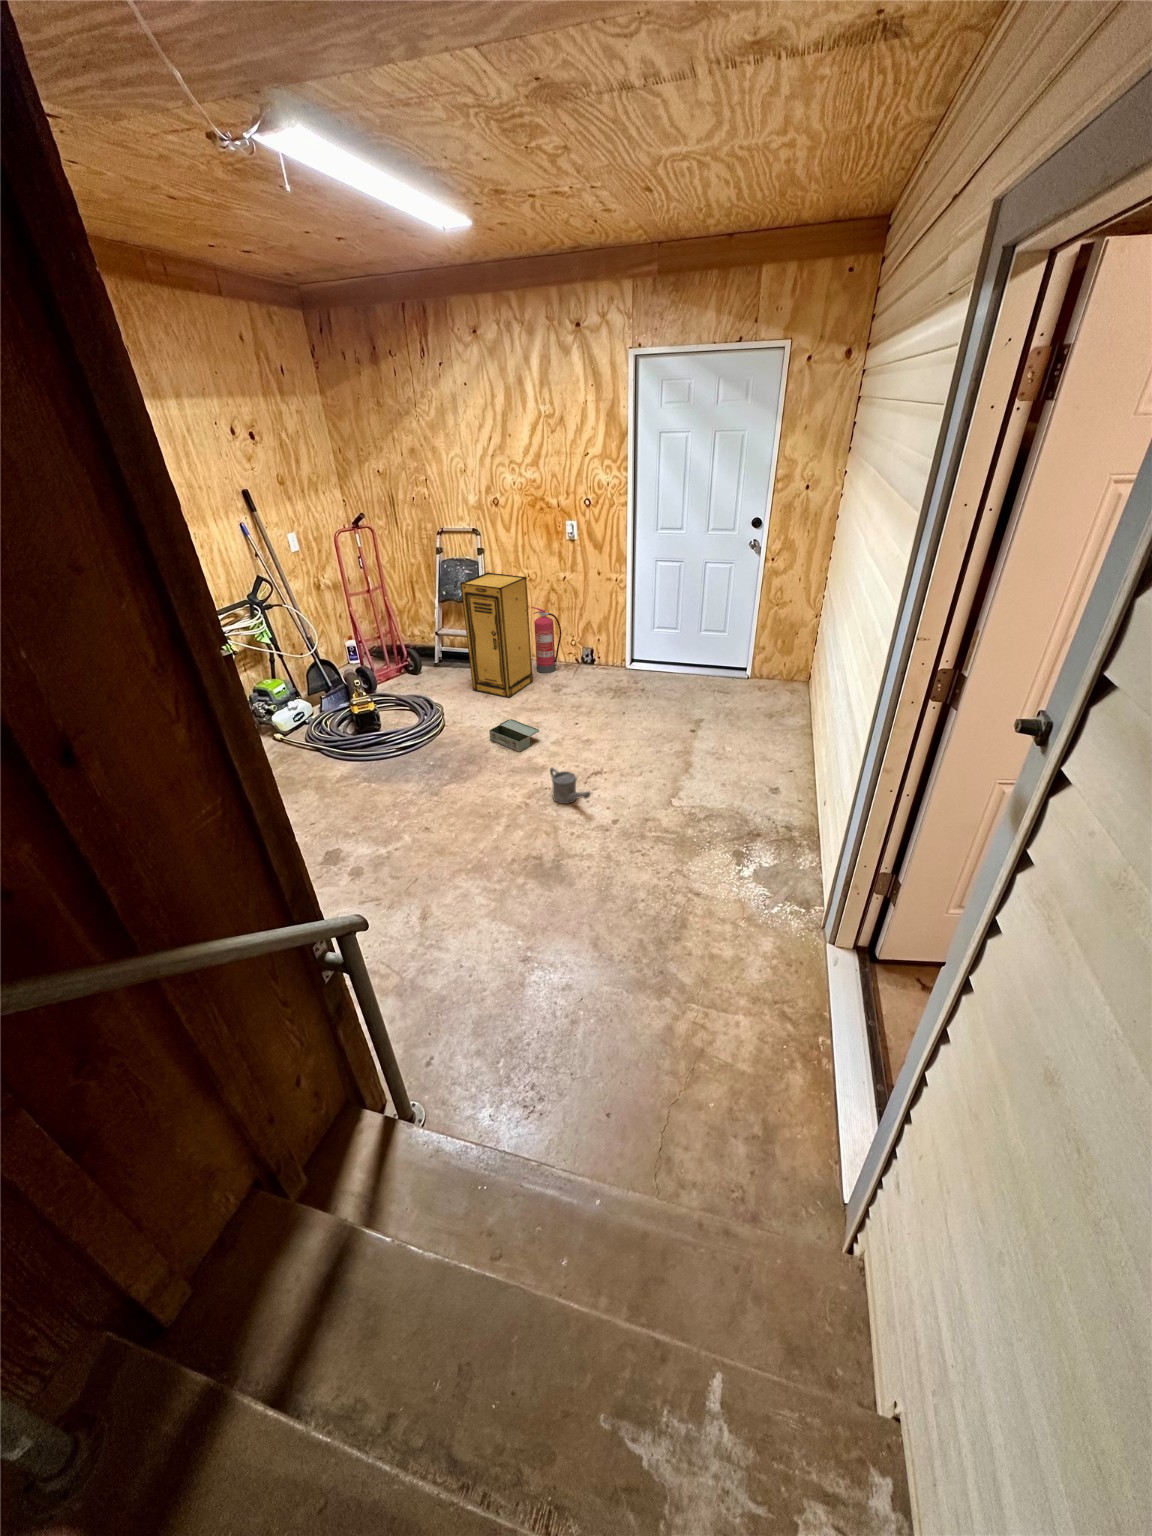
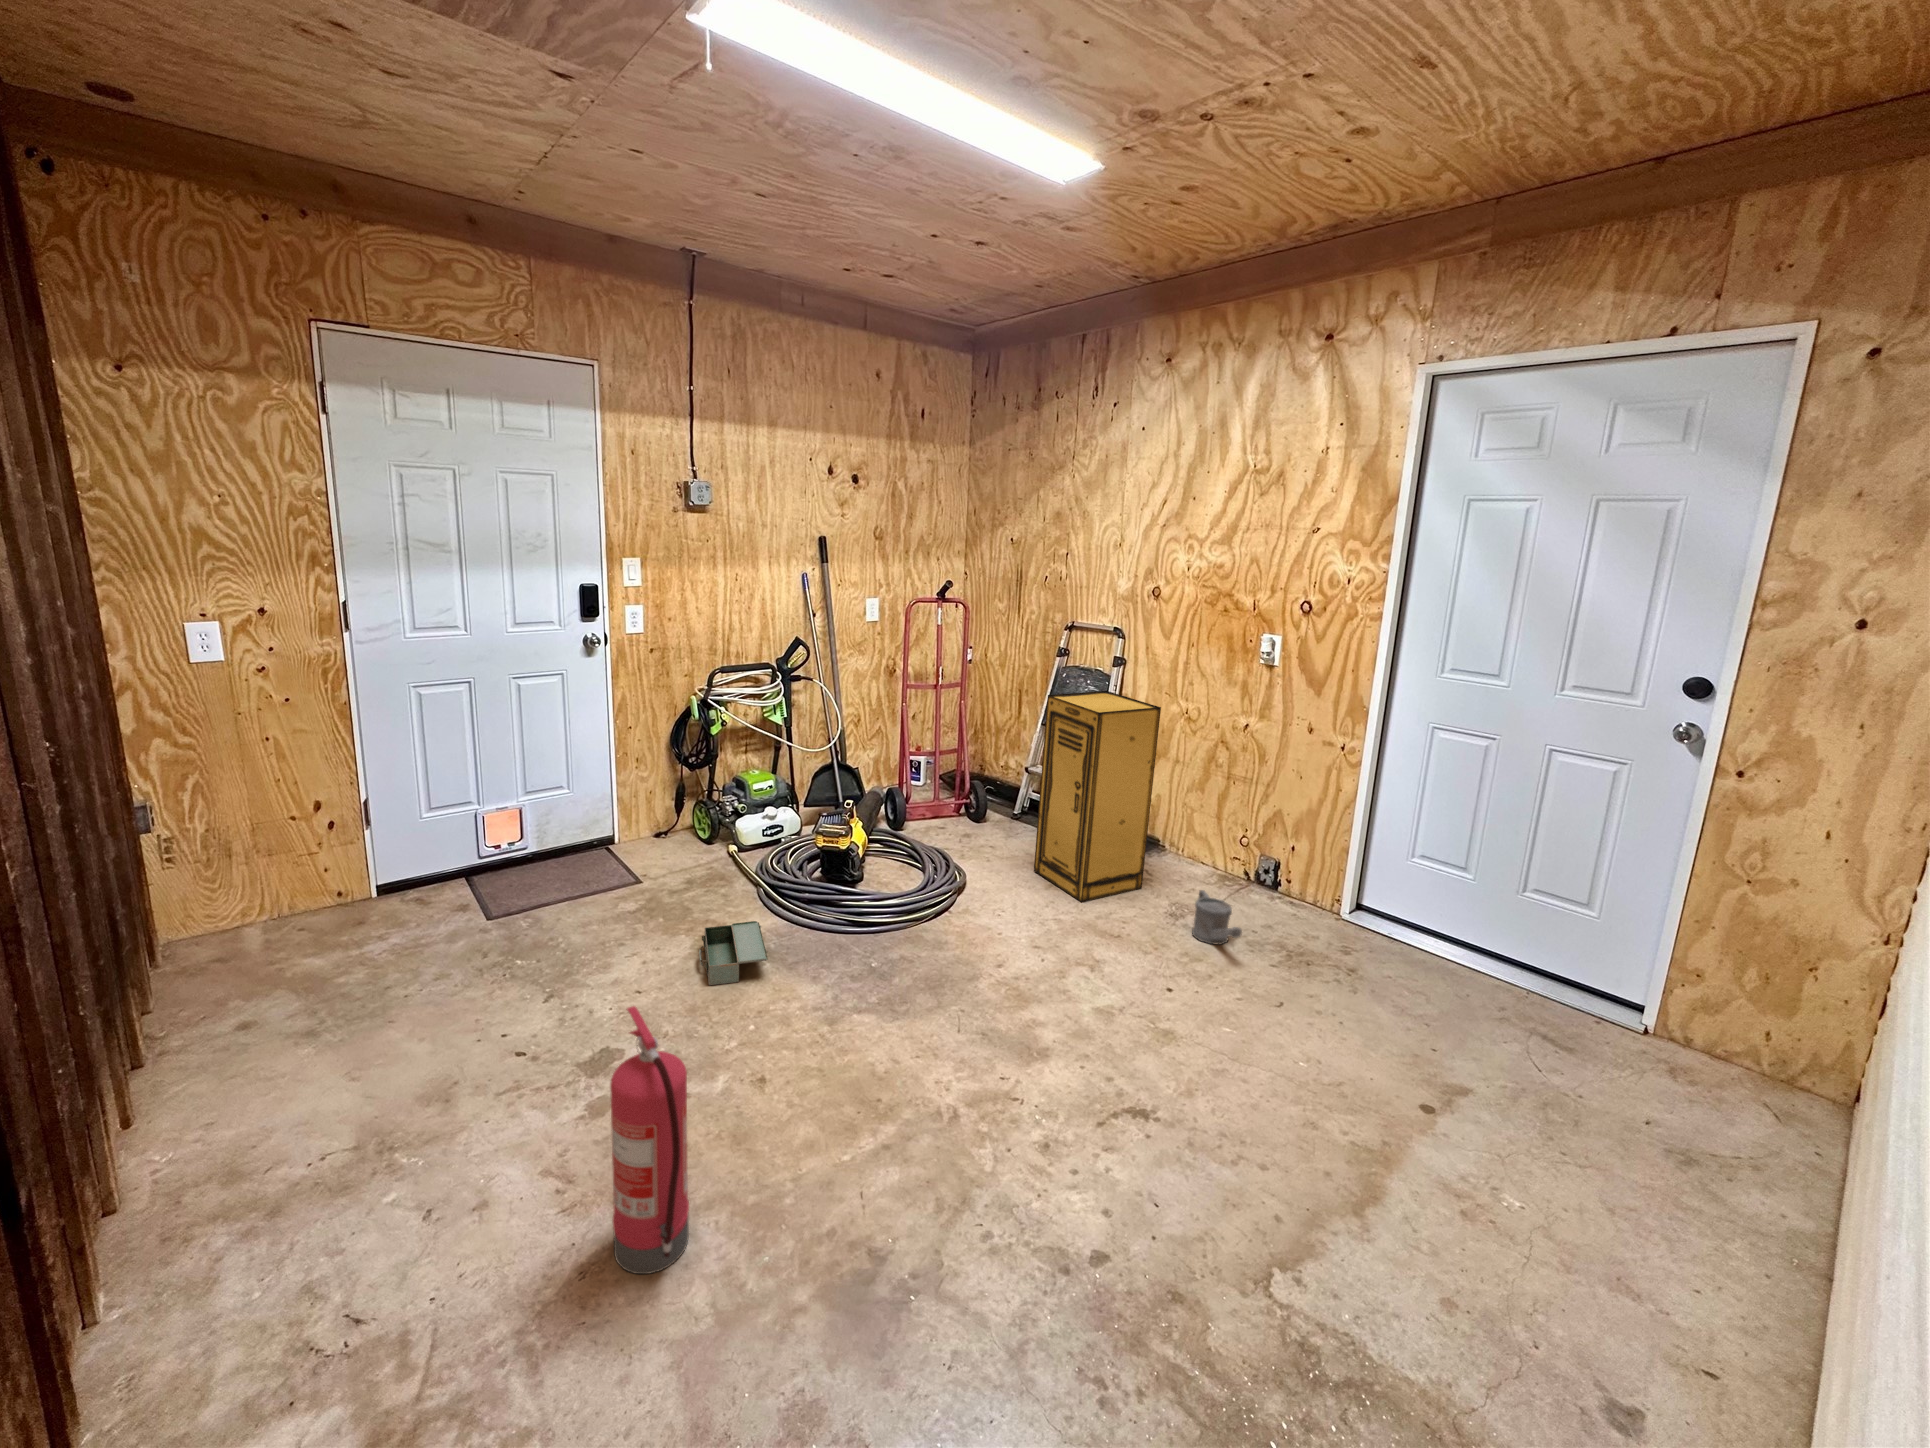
fire extinguisher: present [531,607,561,673] -> present [610,1006,689,1274]
toolbox: present [489,719,539,752] -> present [699,921,768,985]
watering can: present [550,768,591,804] -> present [1192,890,1242,944]

